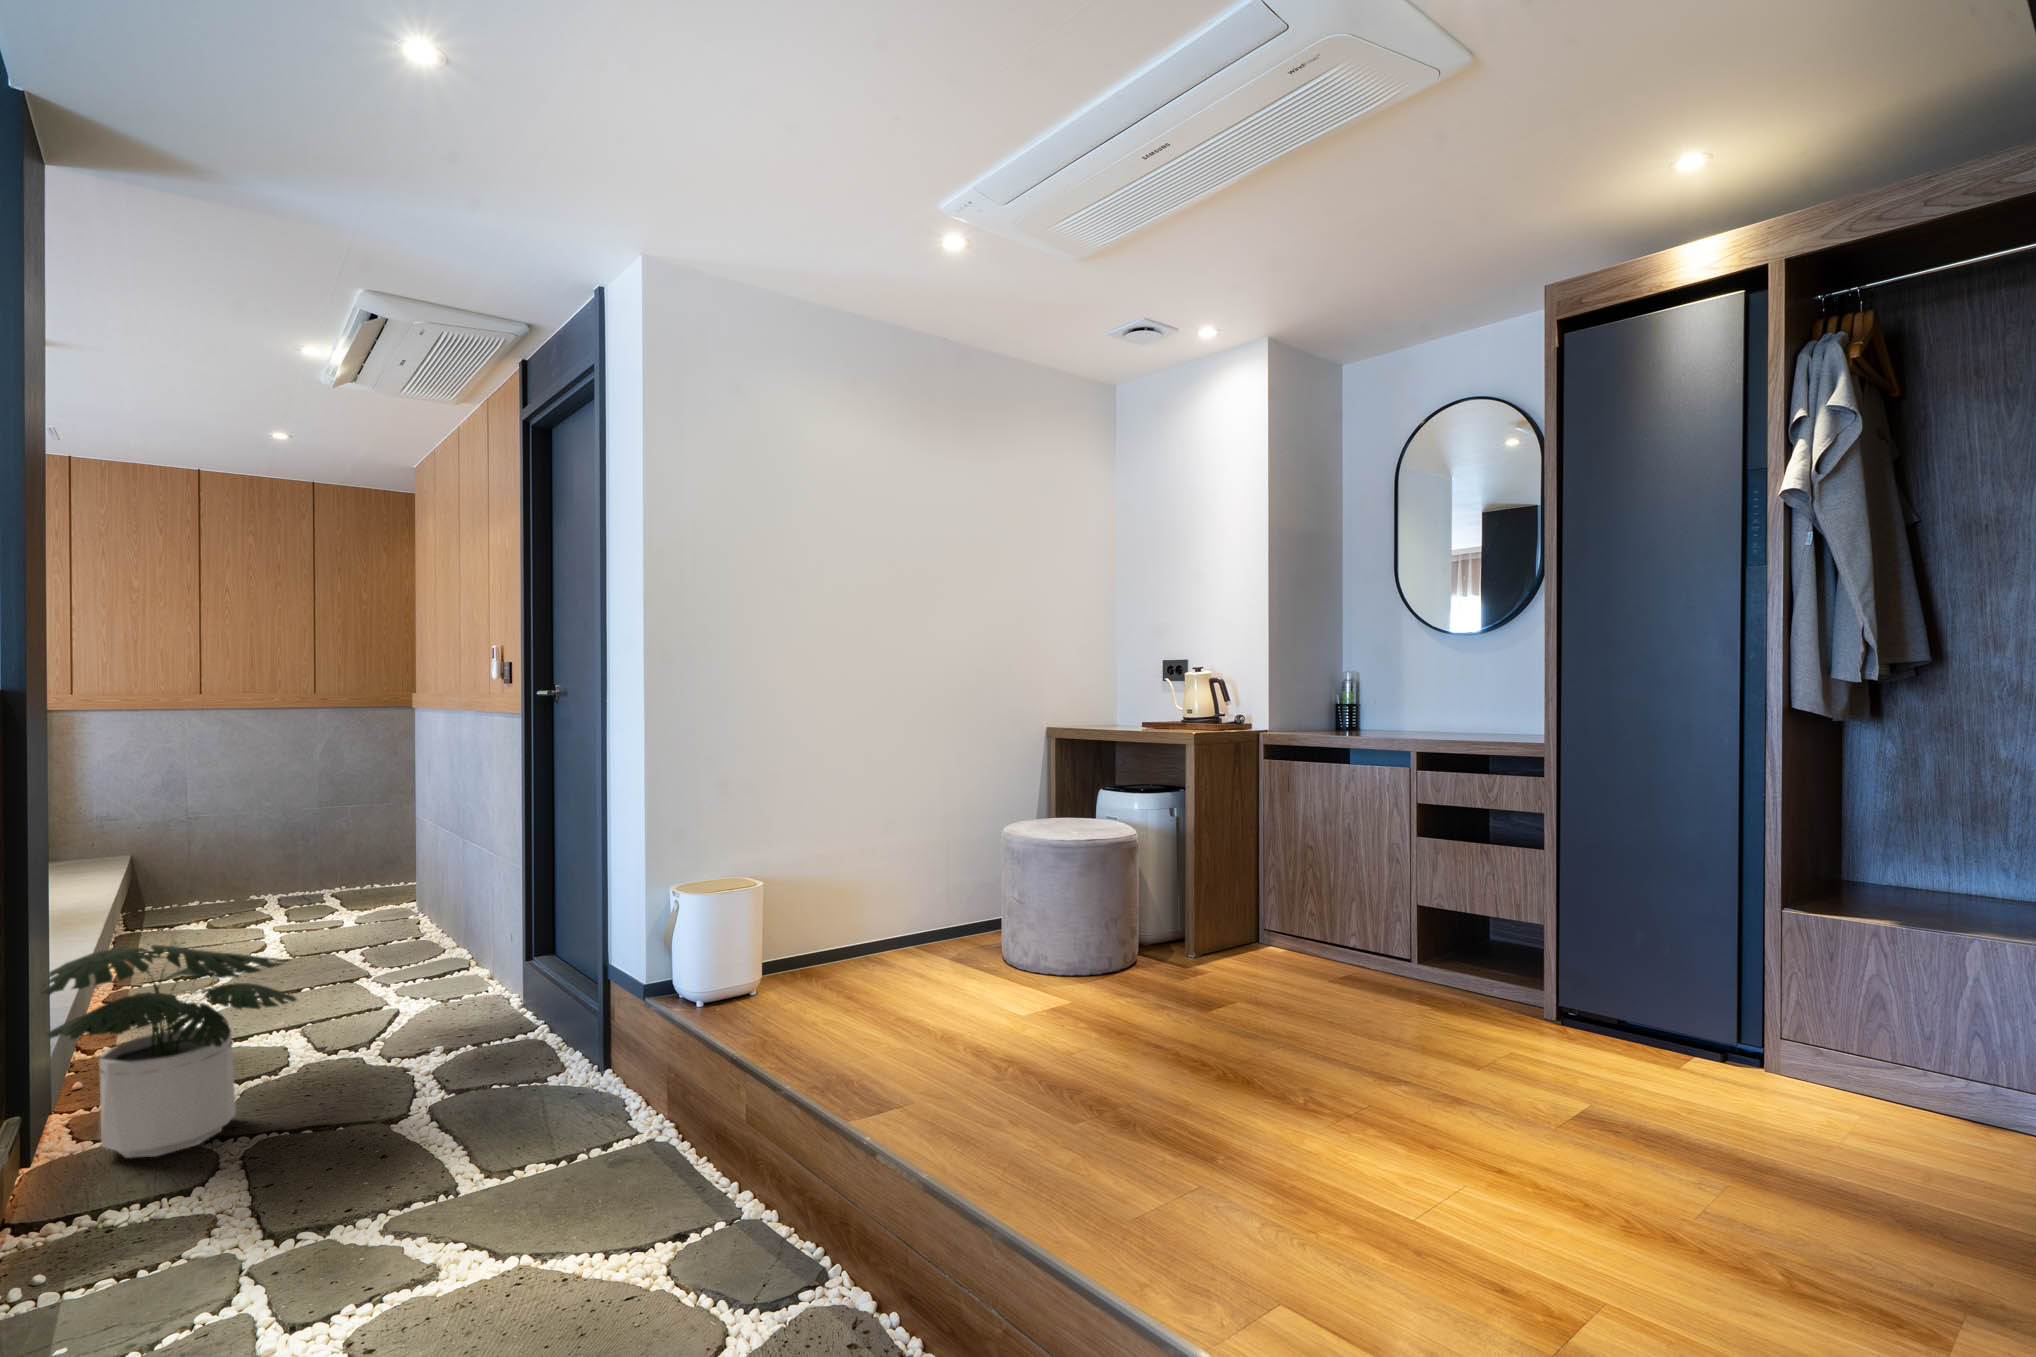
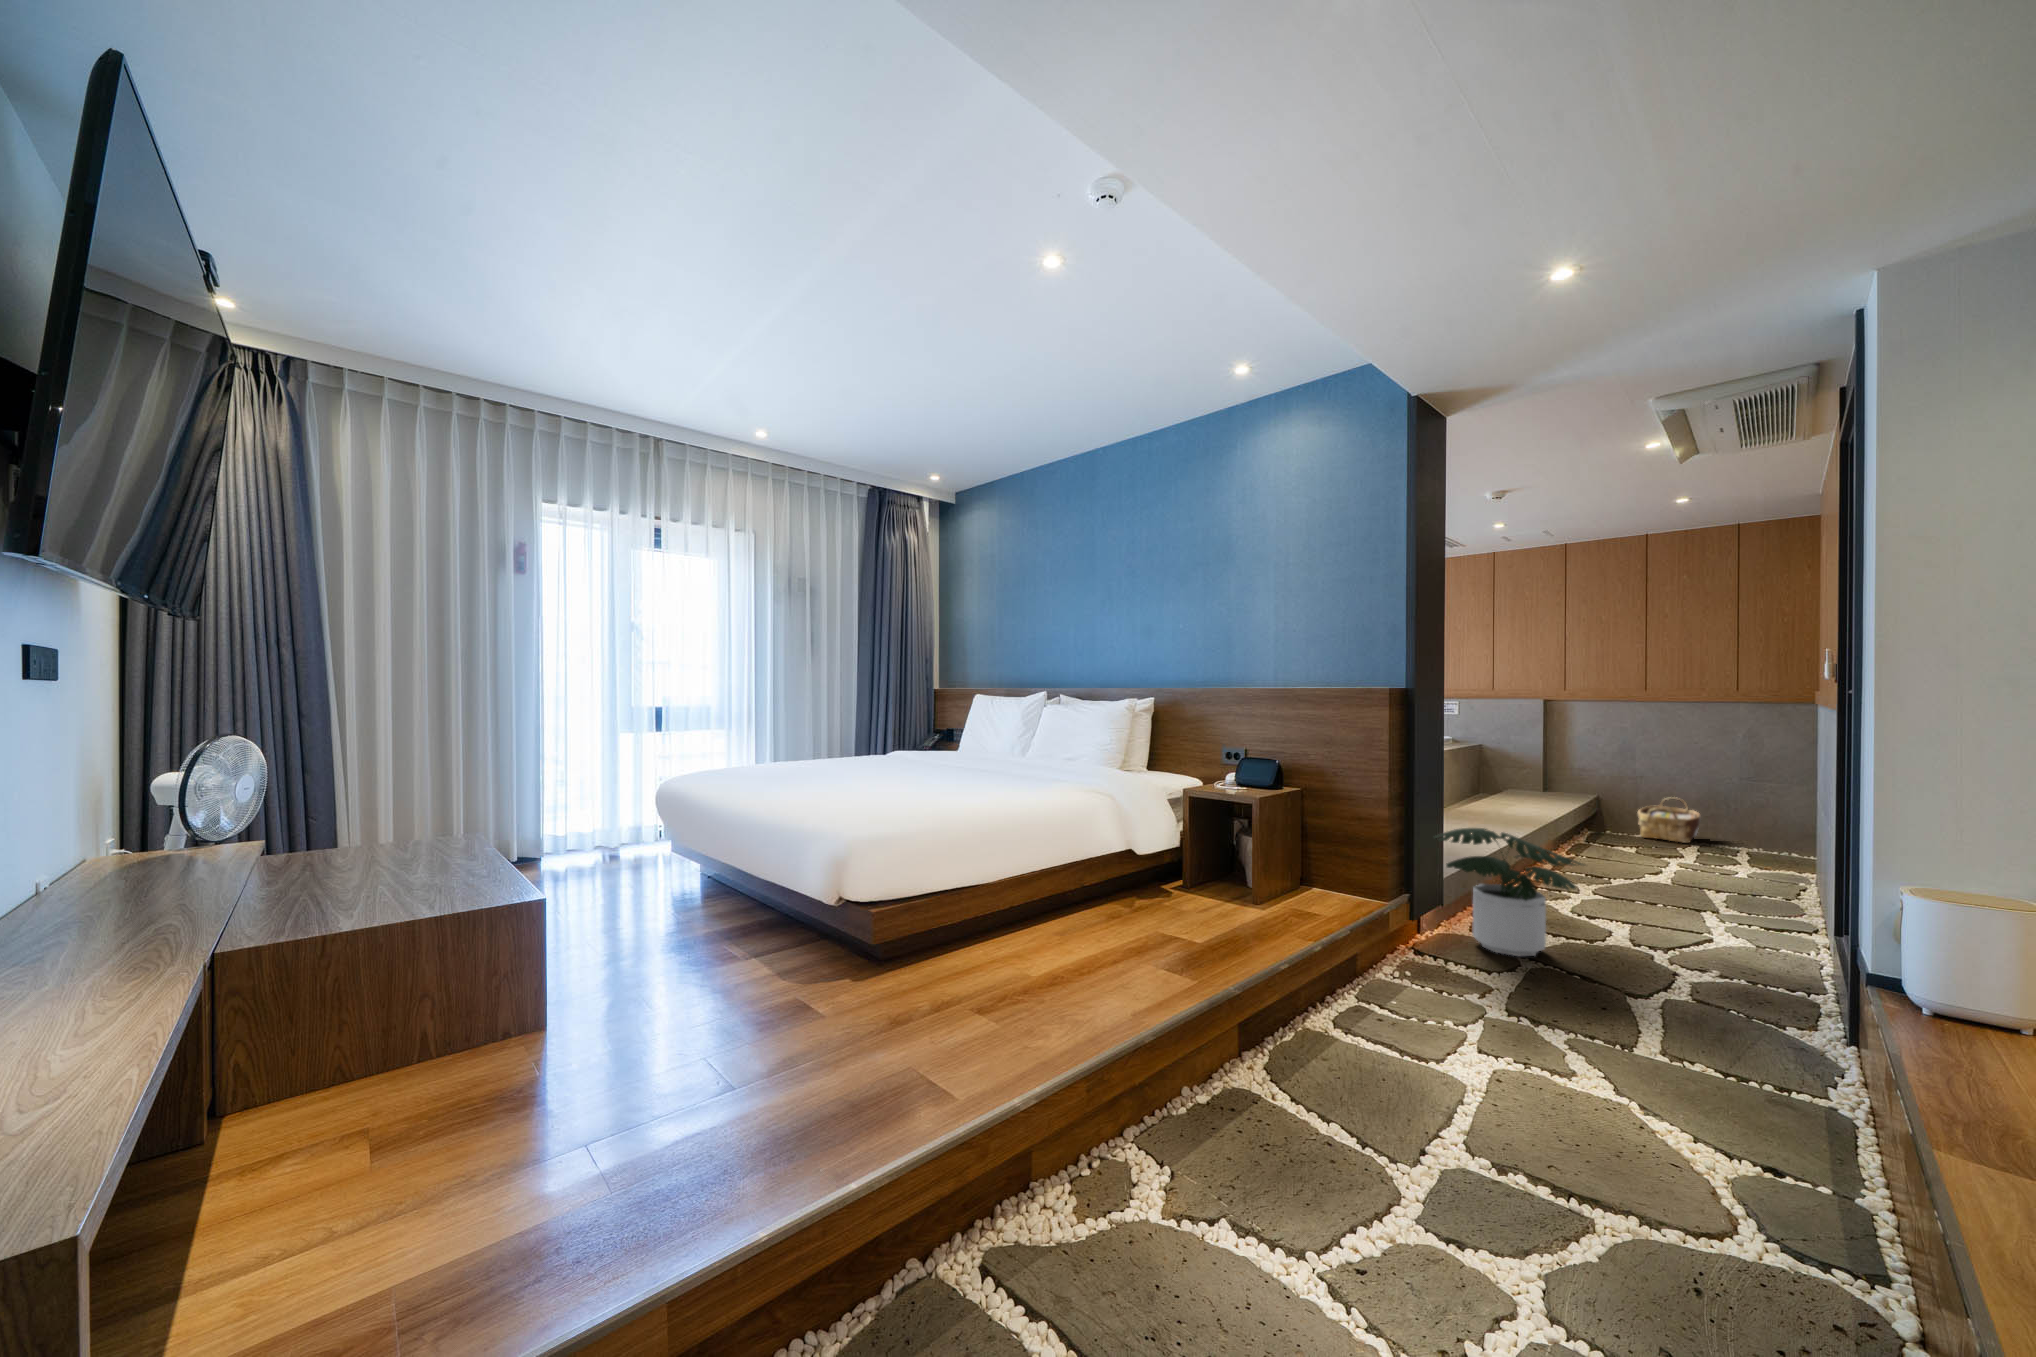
woven basket: none [192,839,273,905] -> present [1638,797,1701,843]

